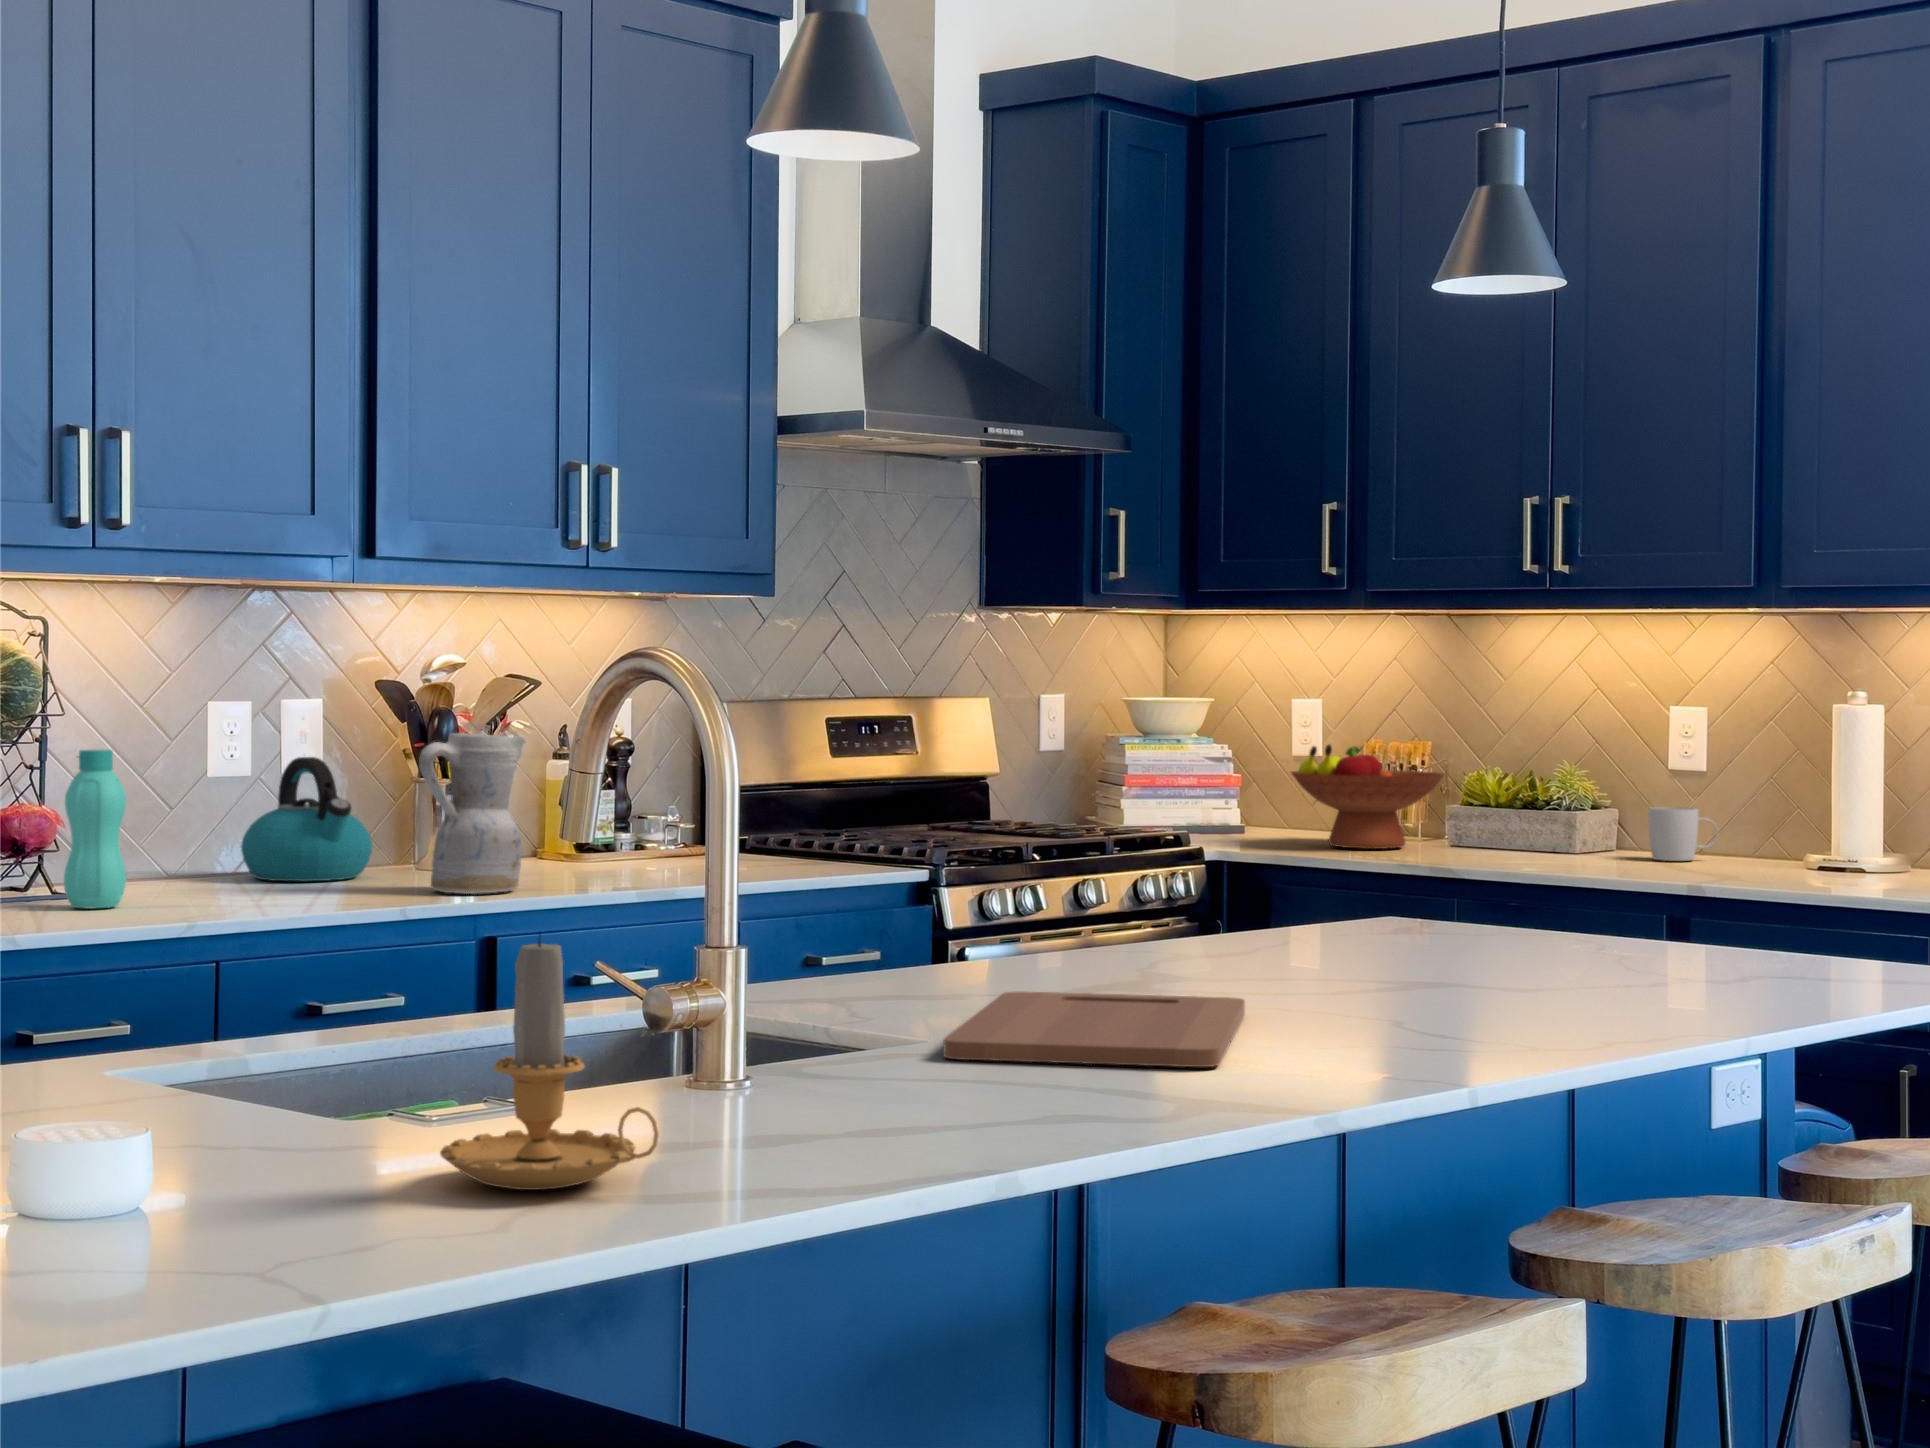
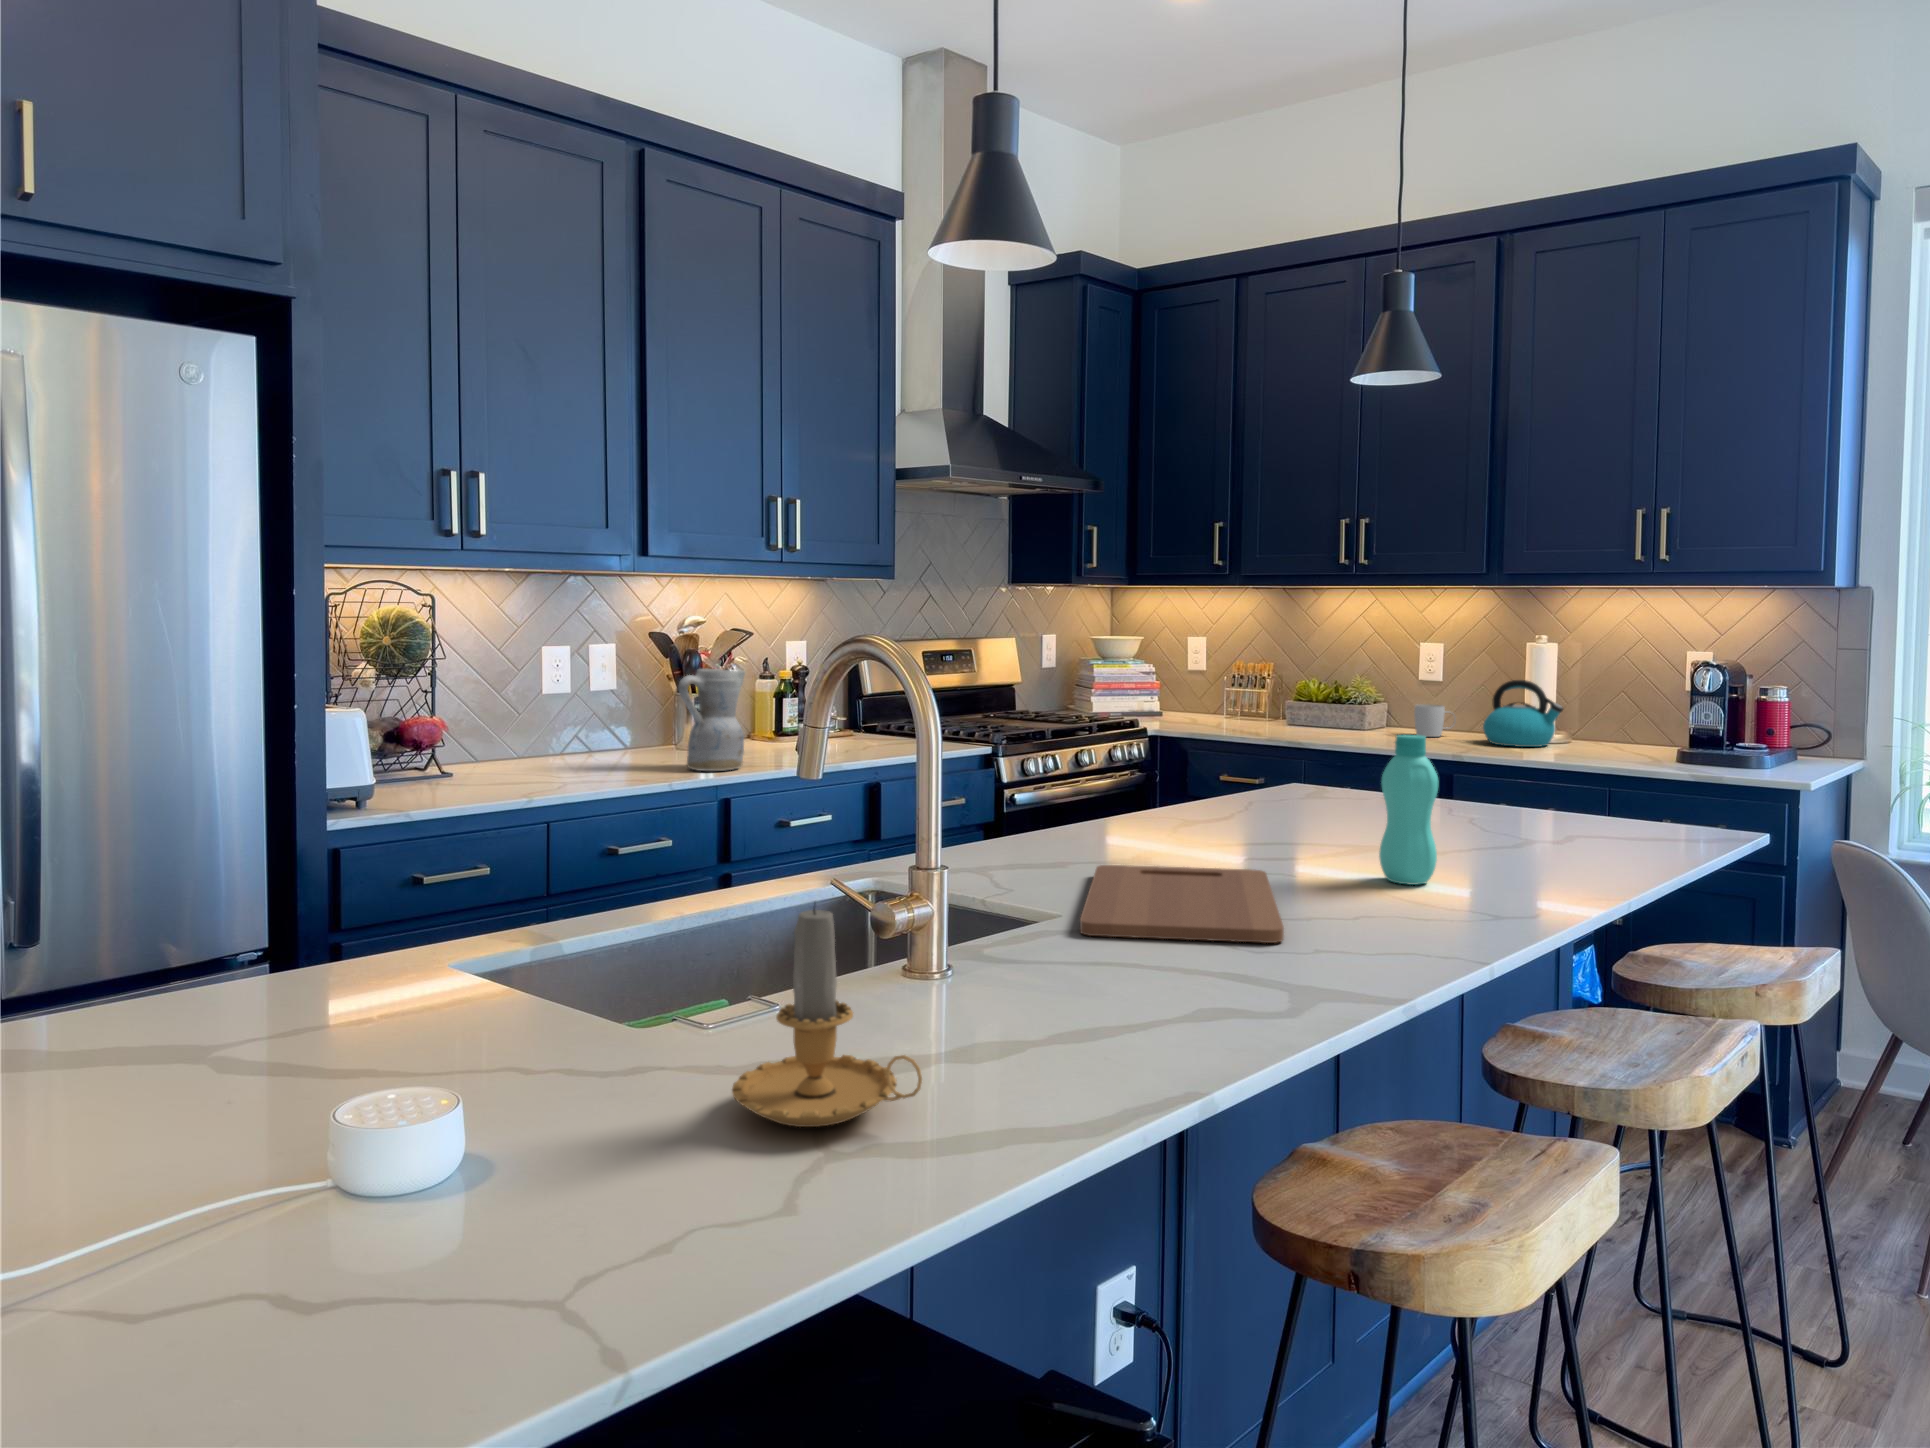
fruit bowl: present [1291,745,1445,849] -> none [1196,666,1290,728]
bottle: present [64,750,126,908] -> present [1379,735,1438,885]
kettle: present [241,757,372,881] -> present [1483,680,1563,747]

